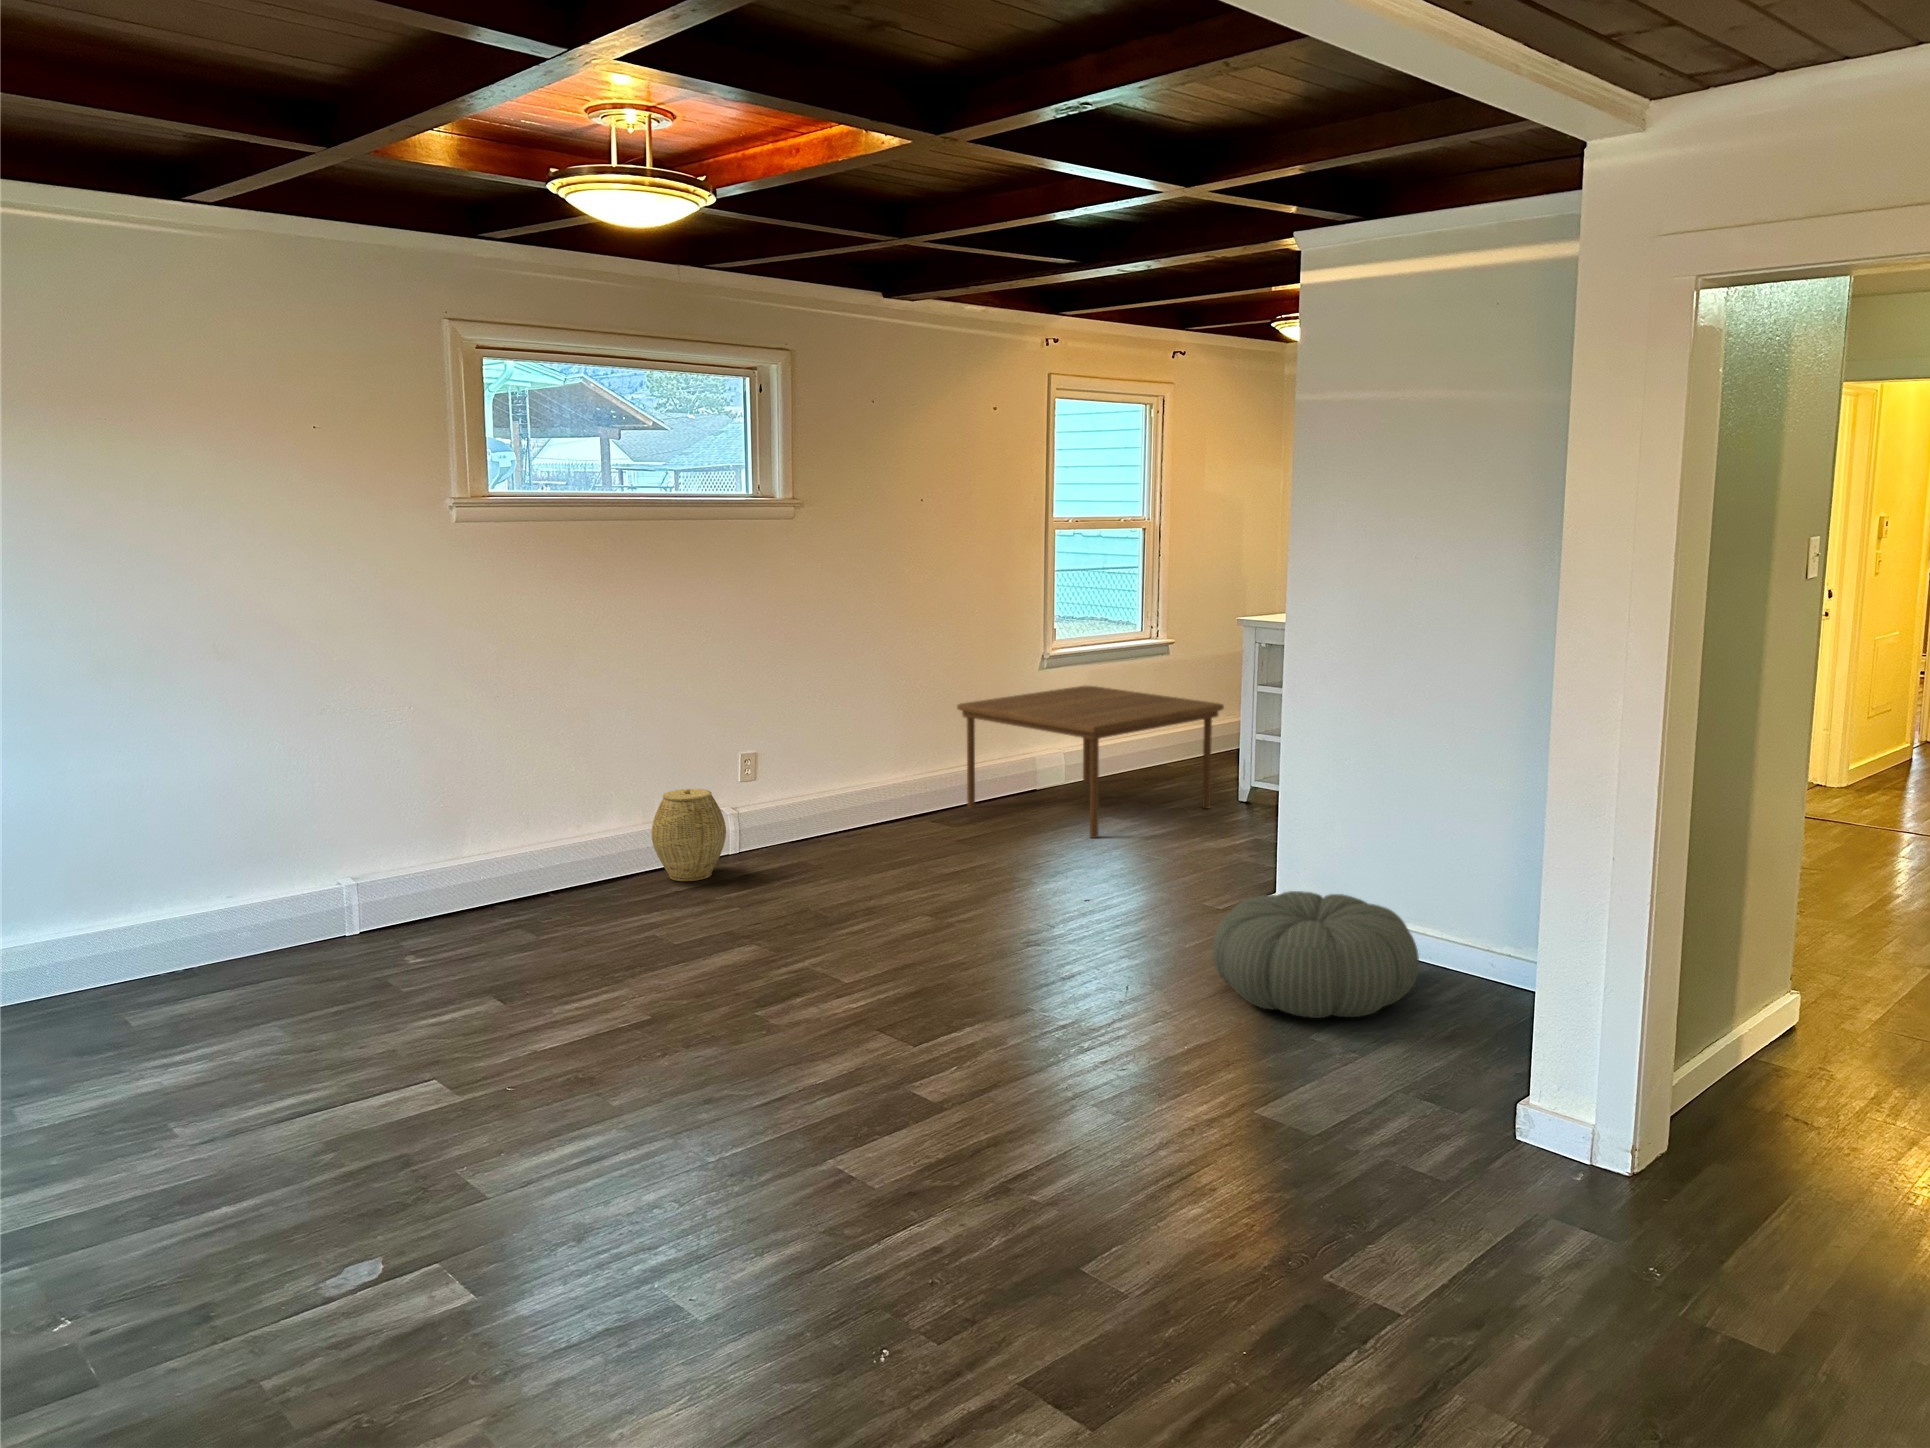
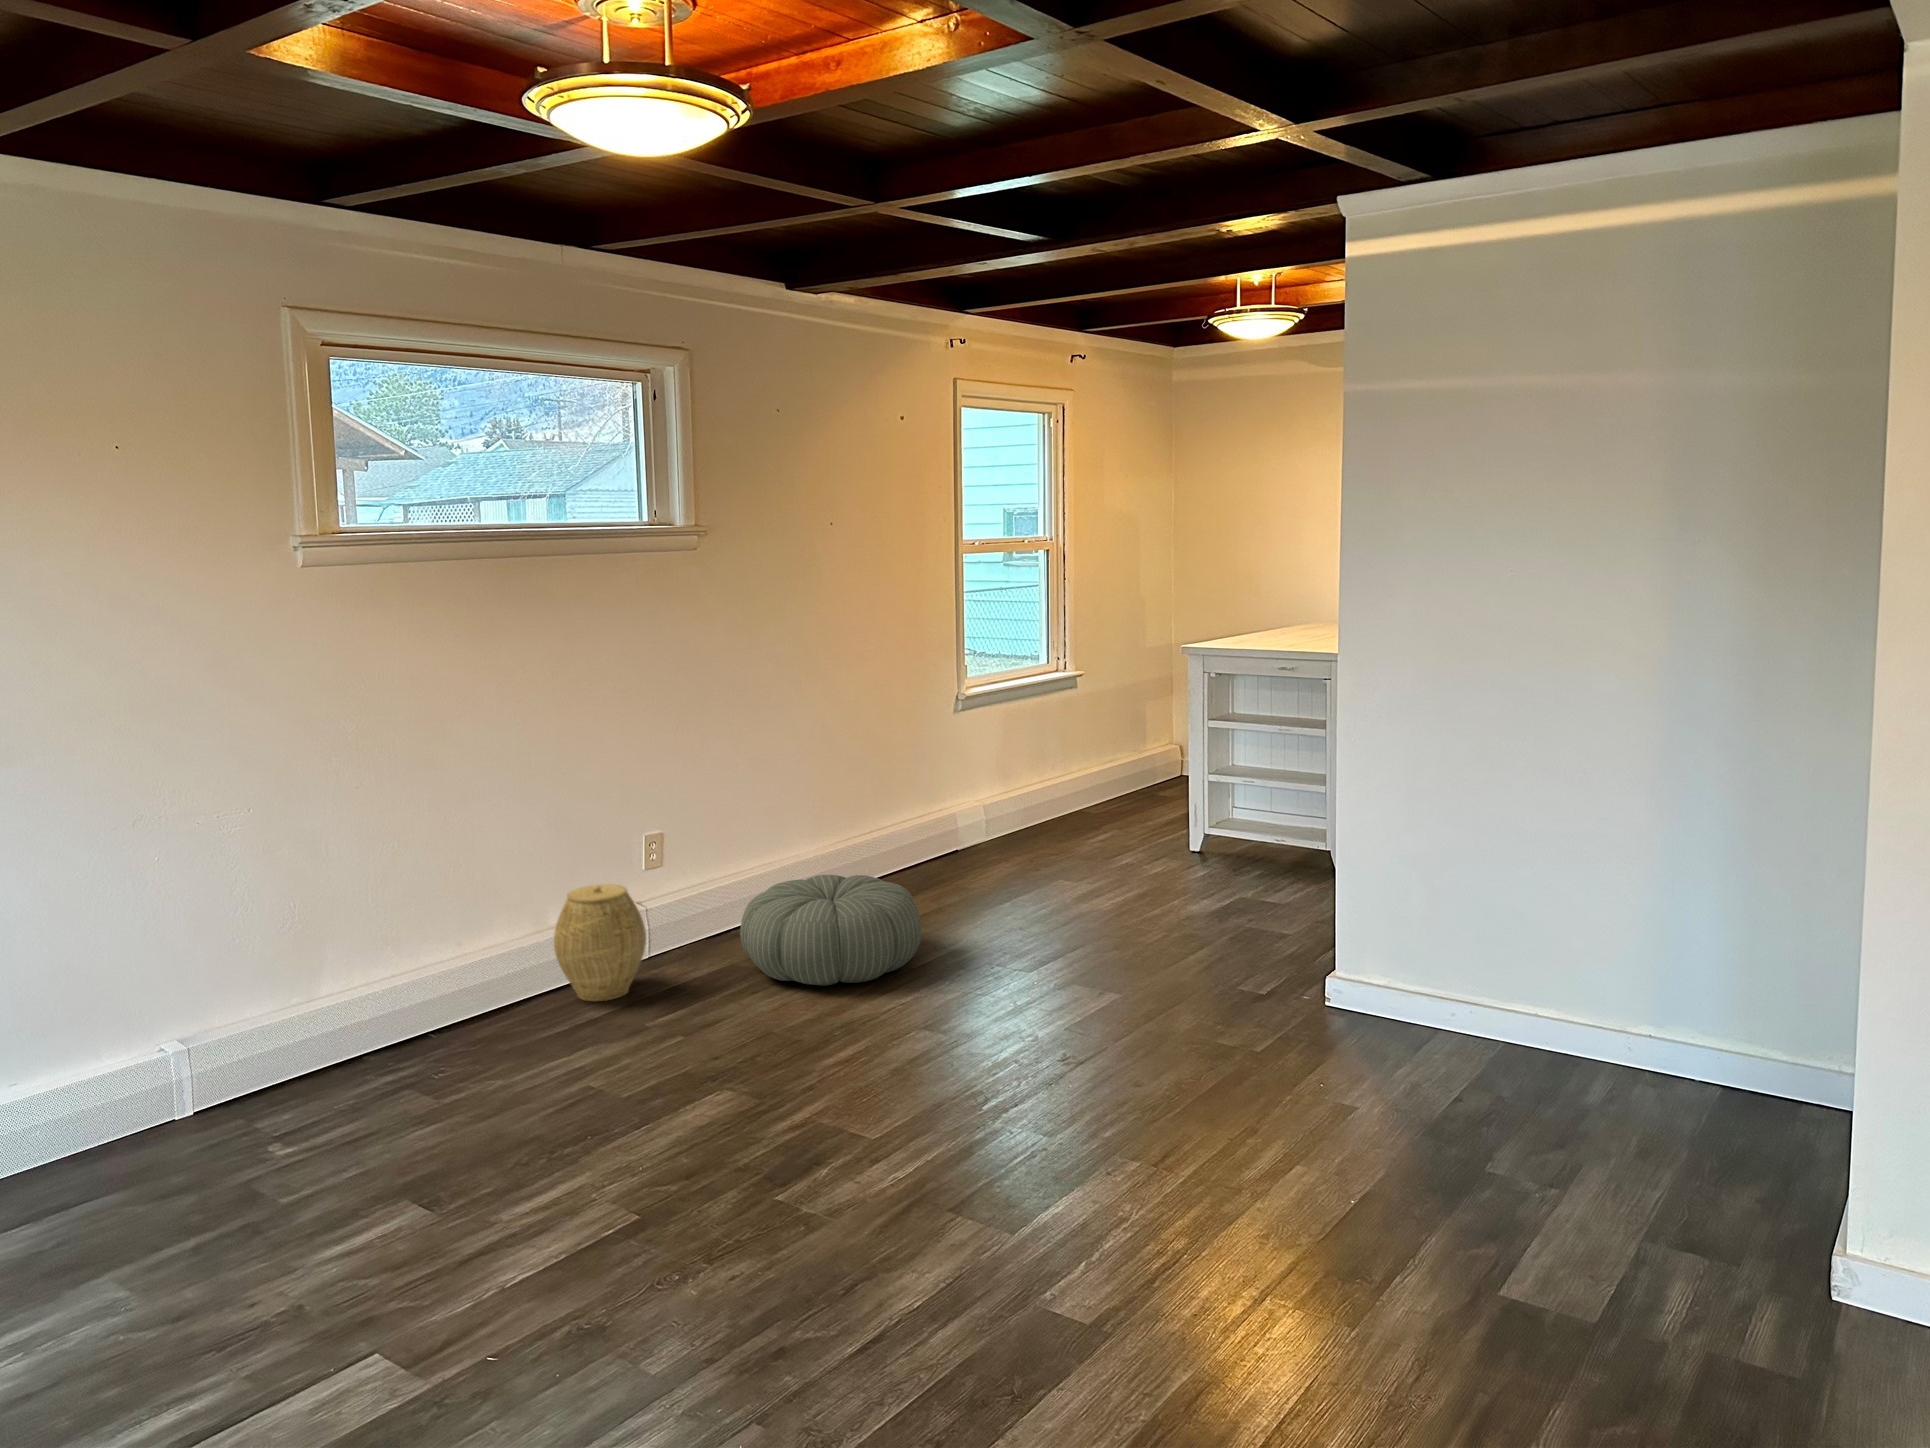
coffee table: present [957,686,1224,838] -> none [875,729,1175,909]
pouf: present [1213,891,1419,1018] -> present [740,875,921,986]

